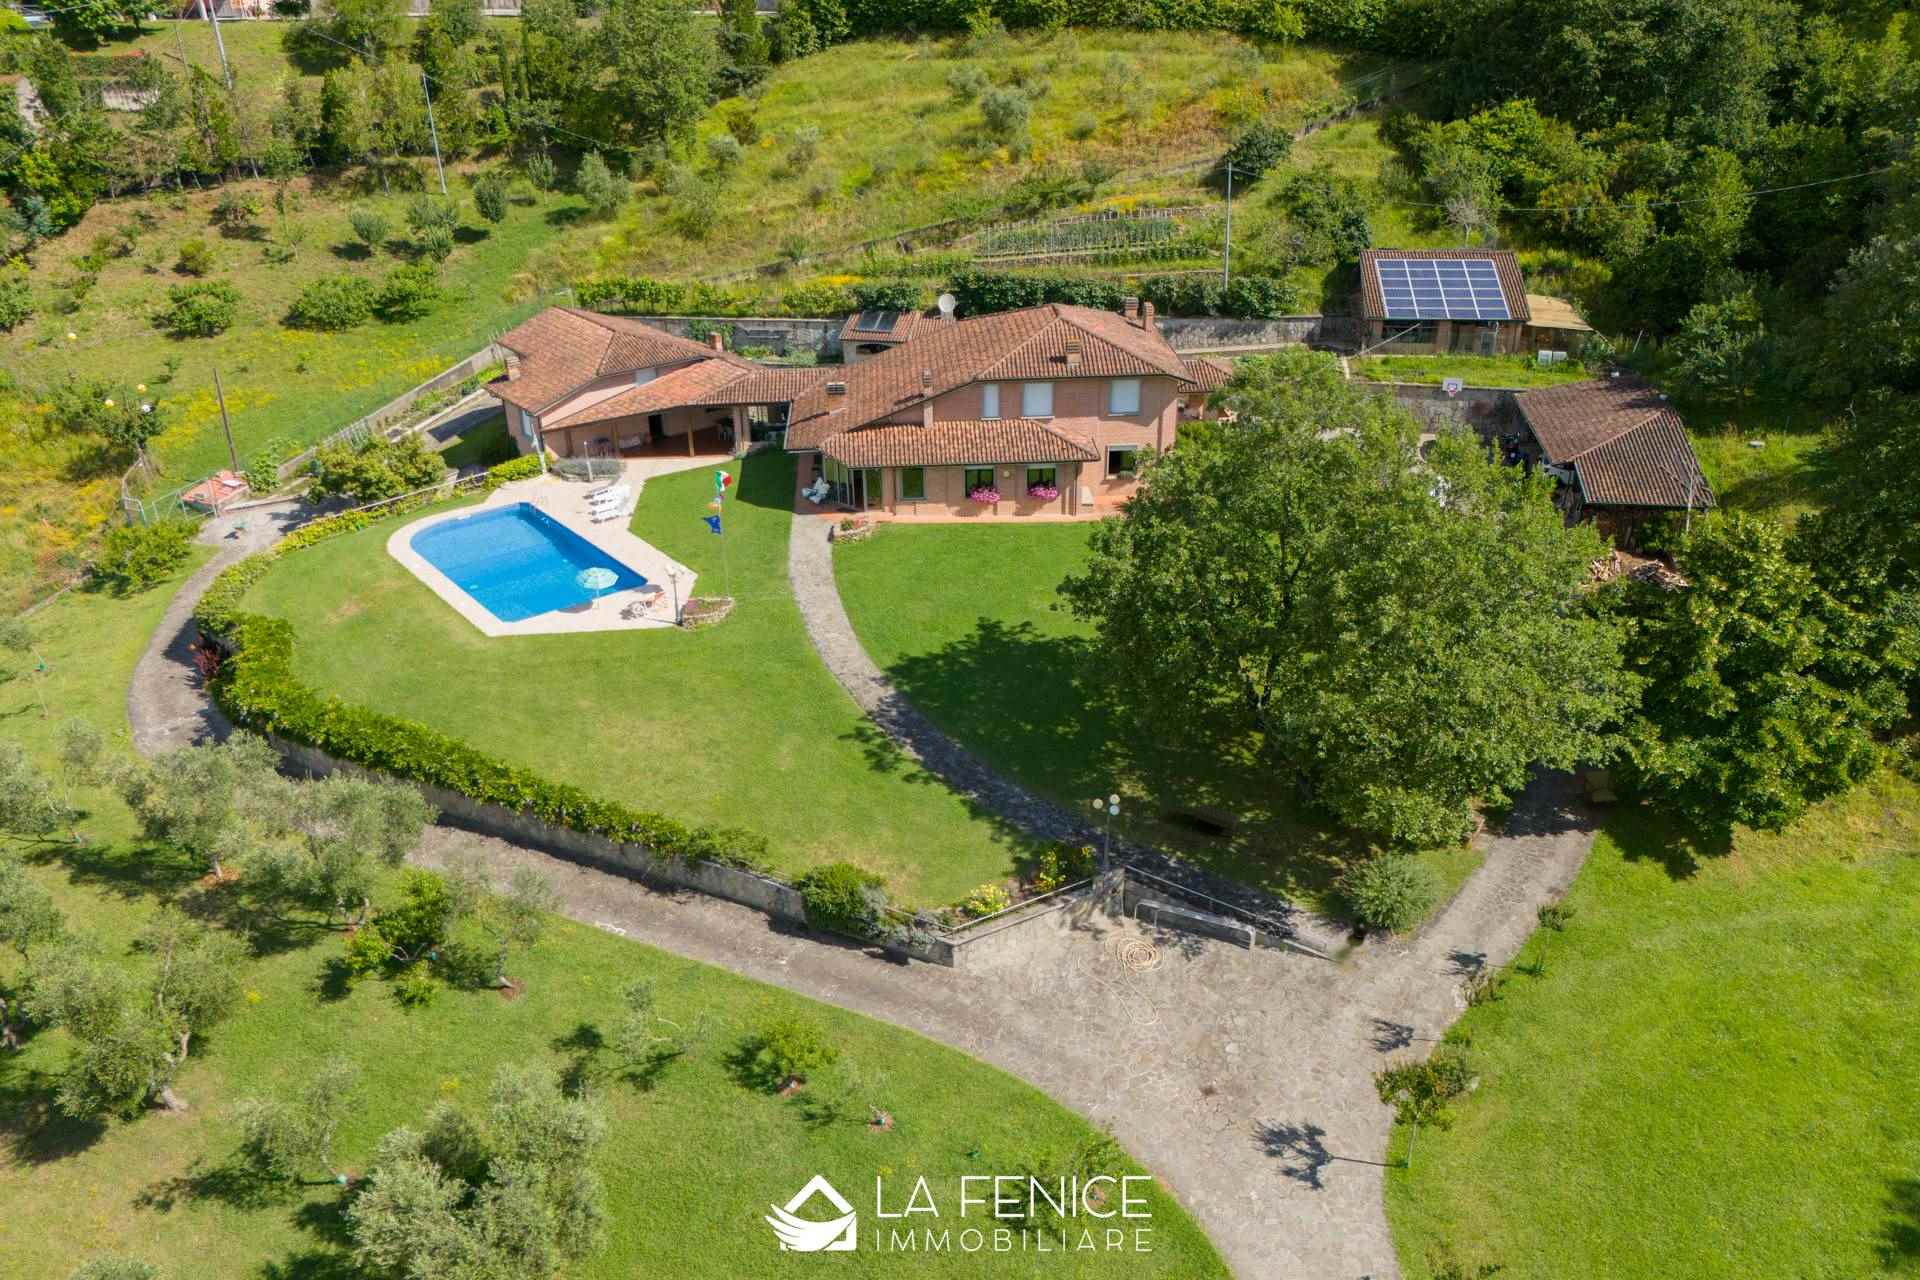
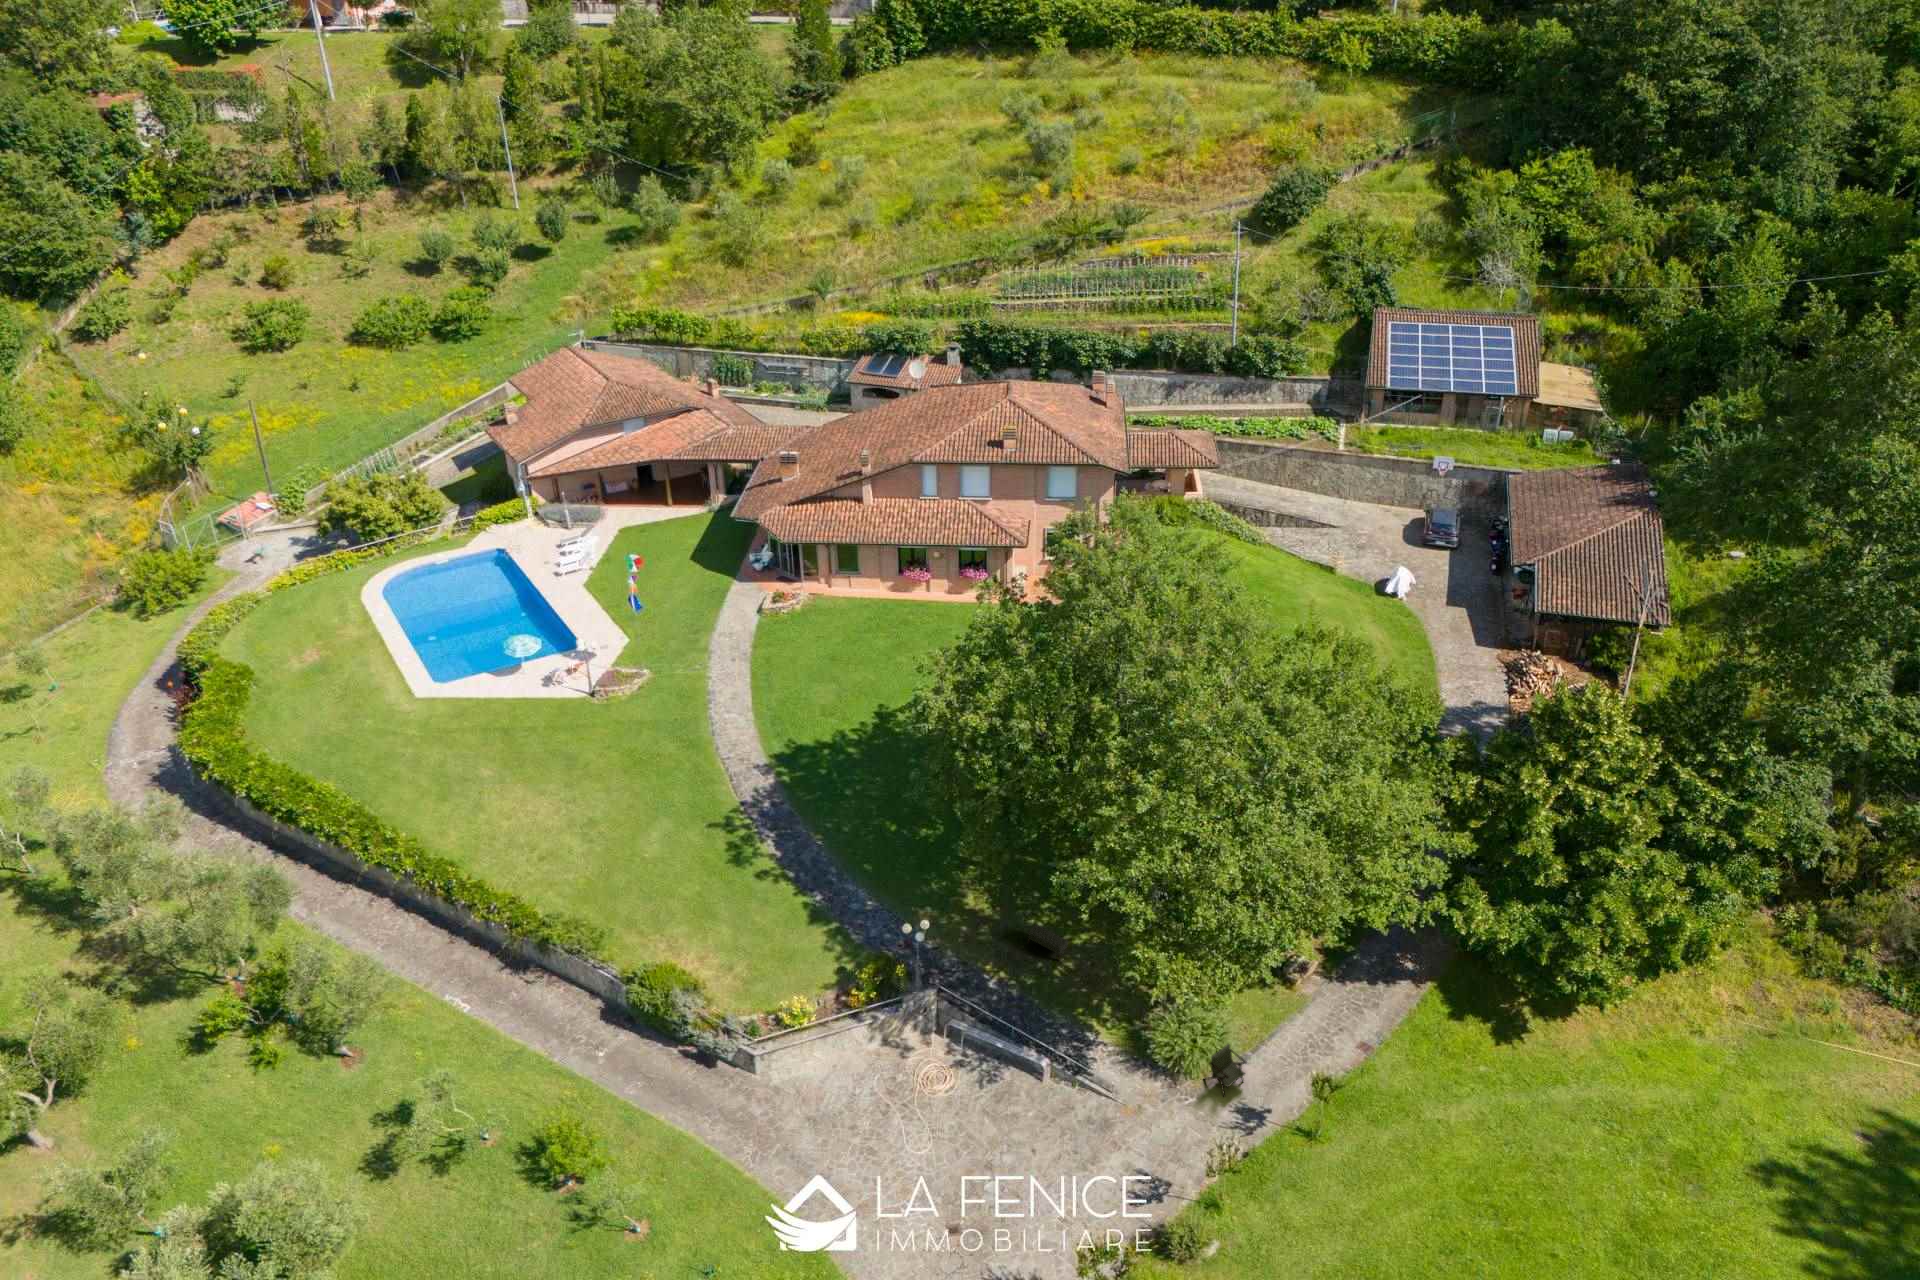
lounge chair: present [1581,770,1621,810] -> present [1204,1044,1247,1095]
potted tree: present [1353,913,1369,938] -> none [1142,1055,1162,1080]

